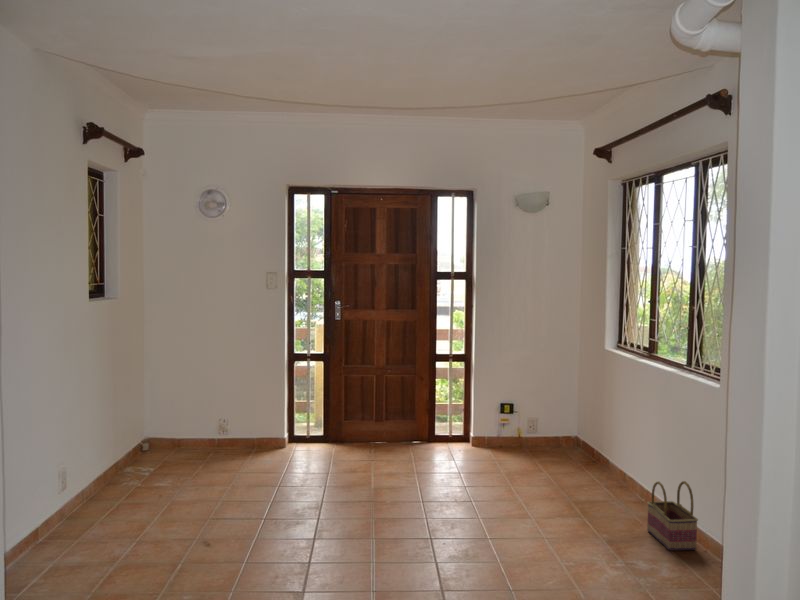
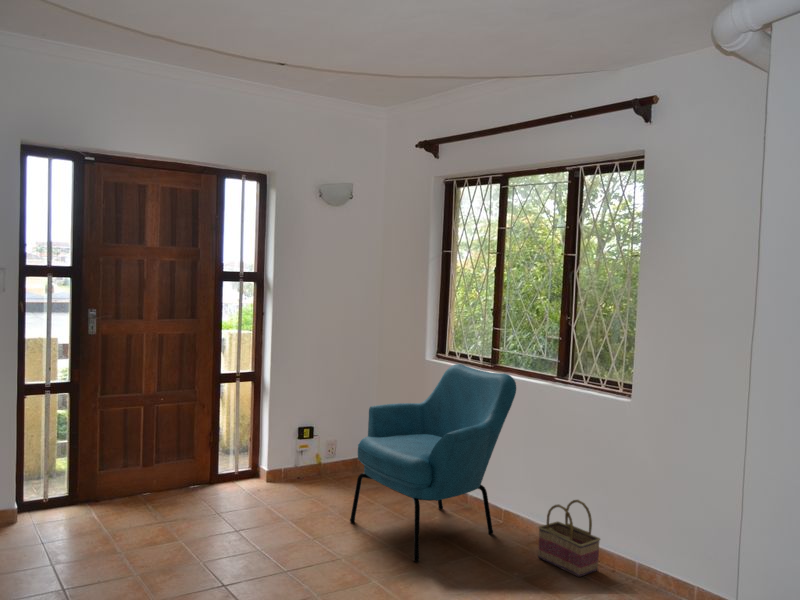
armchair: none [508,352,647,513] -> present [350,364,516,562]

